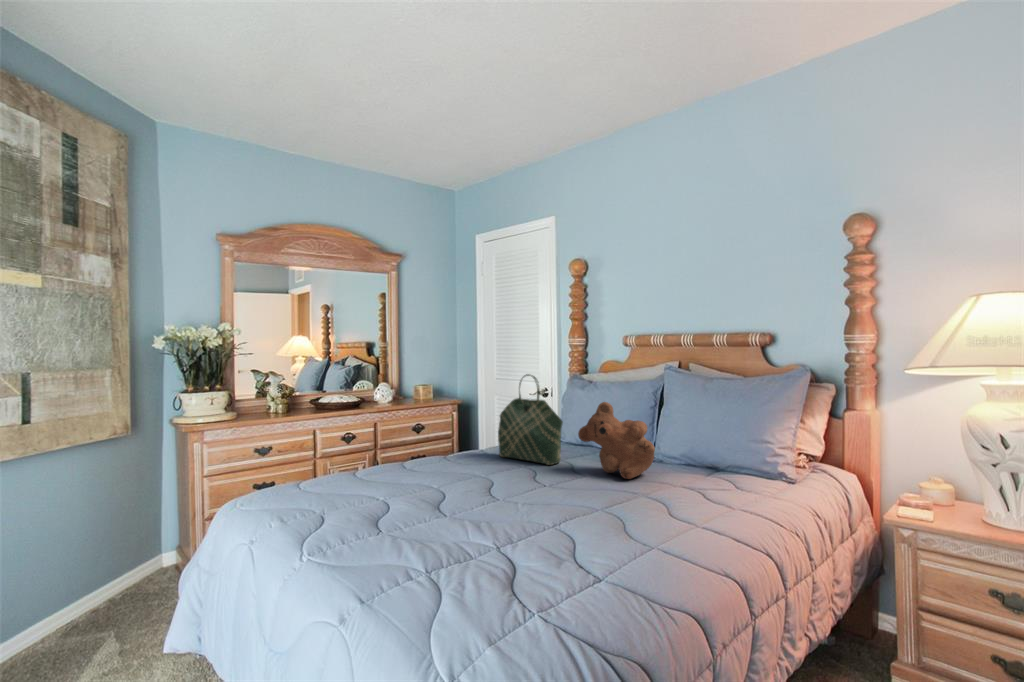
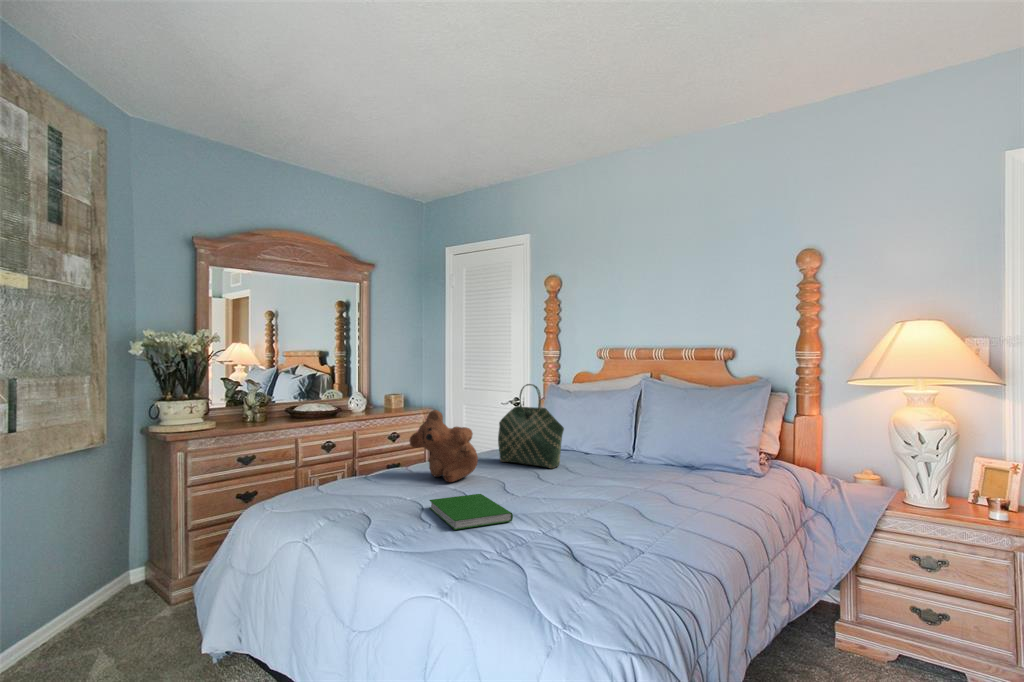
teddy bear: present [578,402,655,479] -> present [409,410,478,482]
hardcover book: none [392,491,469,530] -> present [430,494,513,530]

